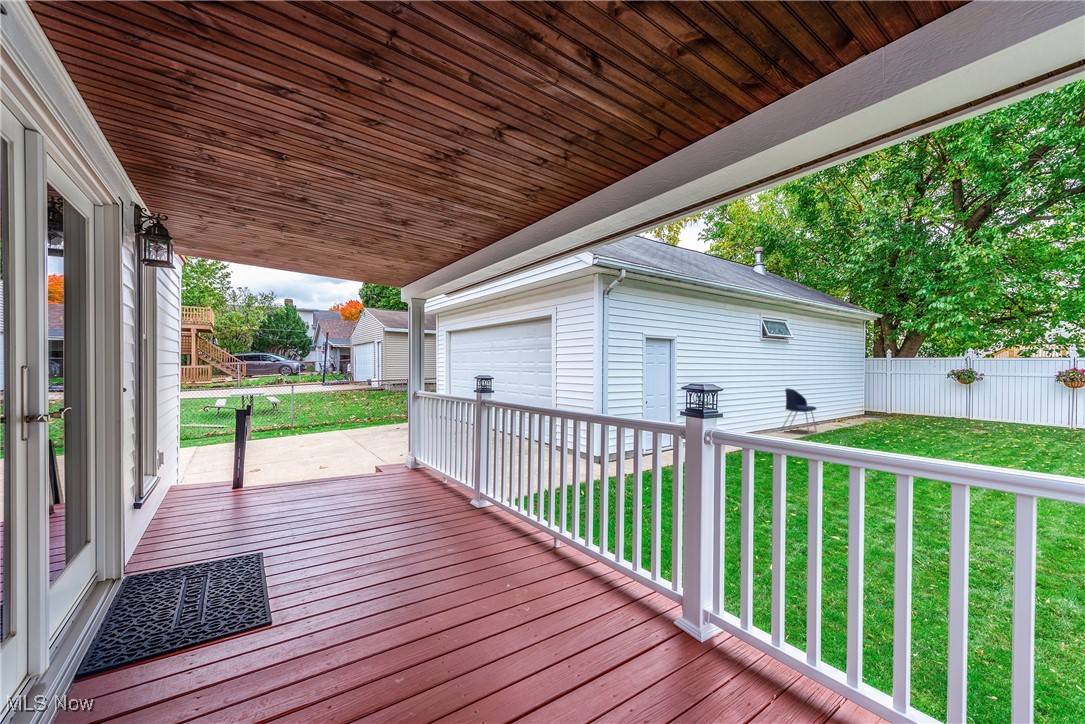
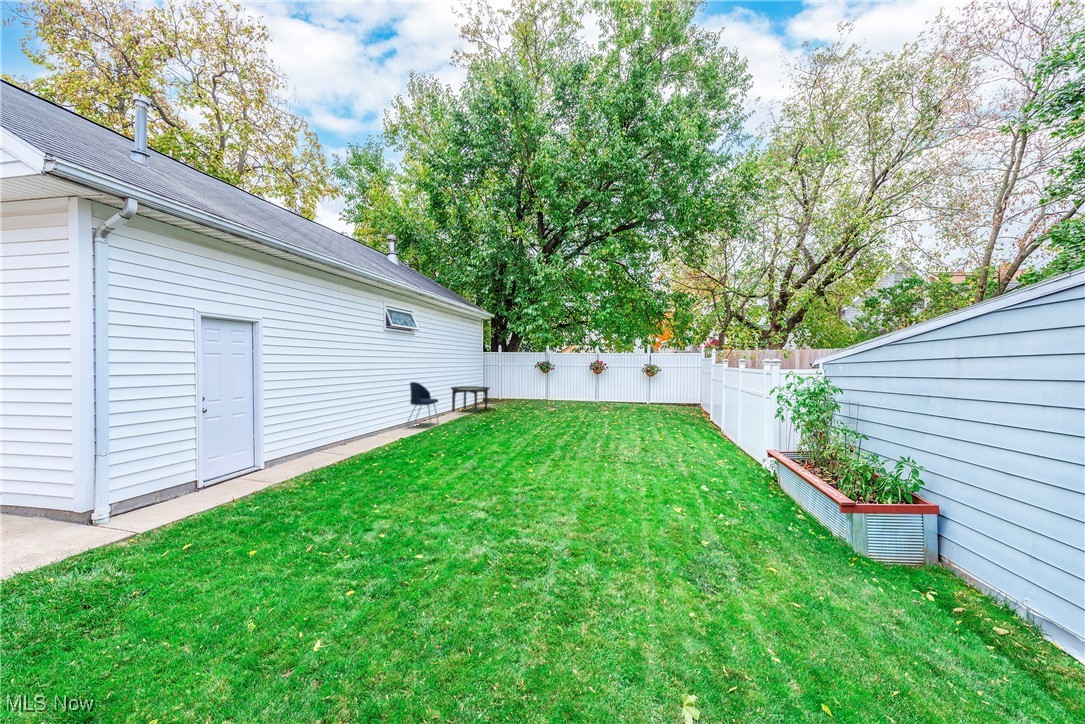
round table: none [826,395,880,426] -> present [451,386,490,413]

